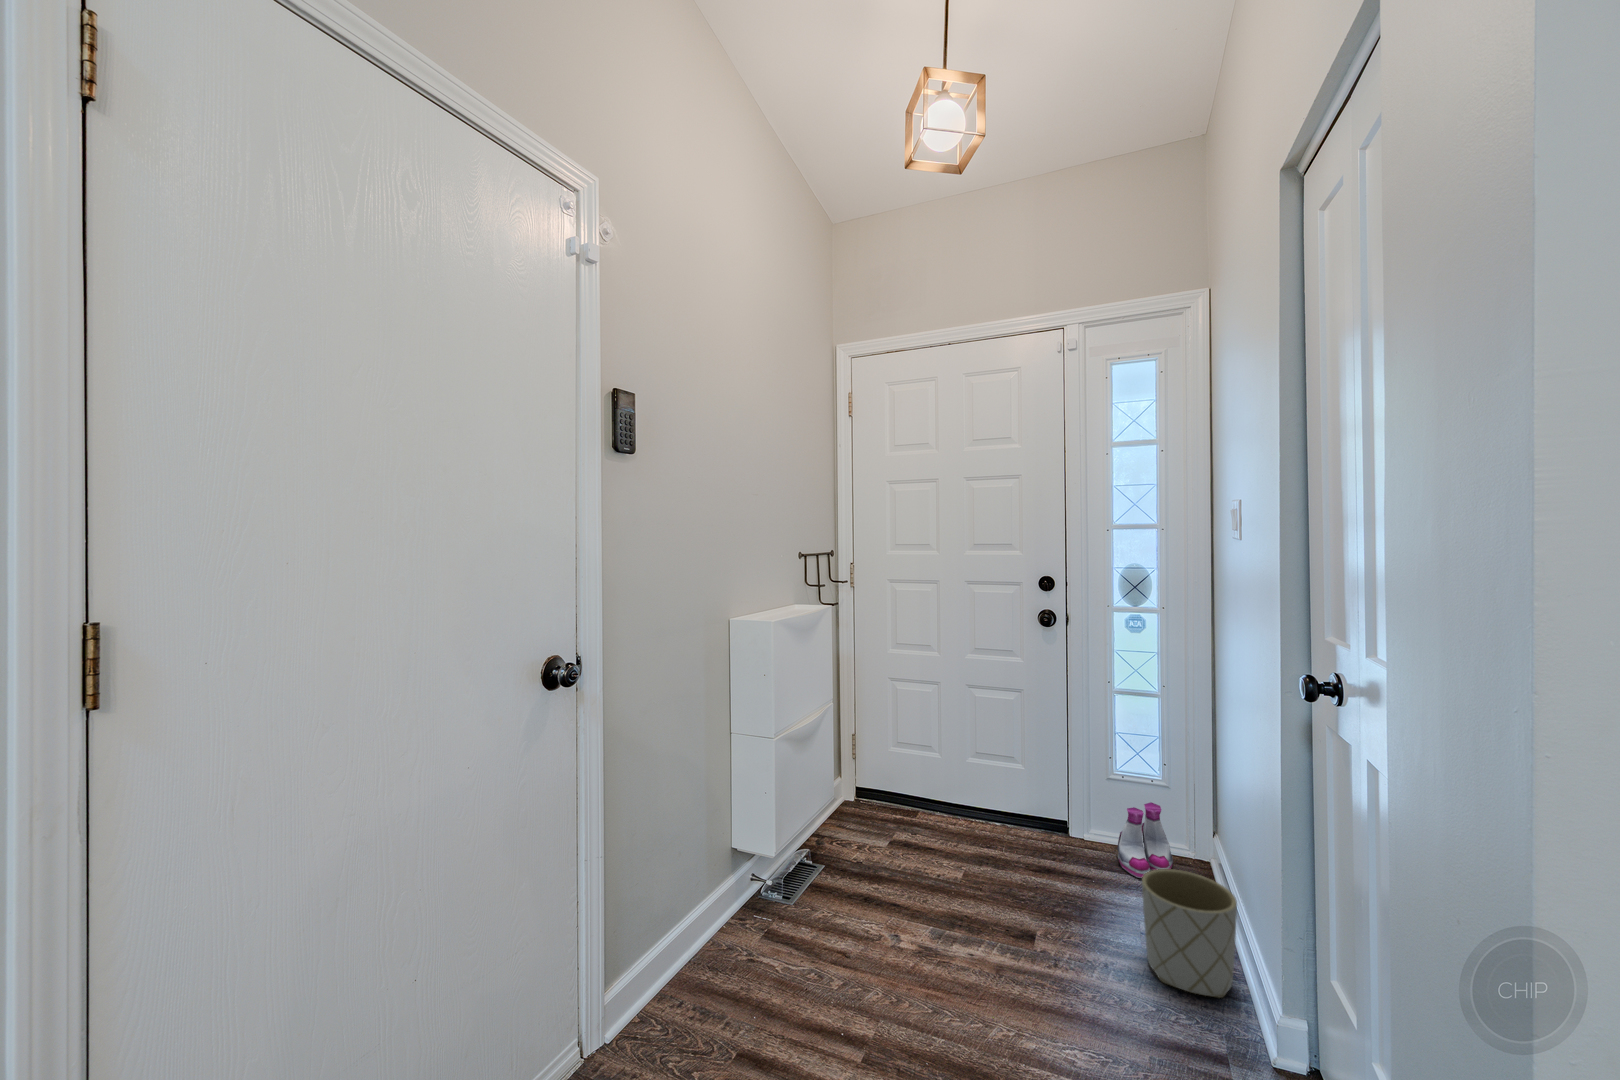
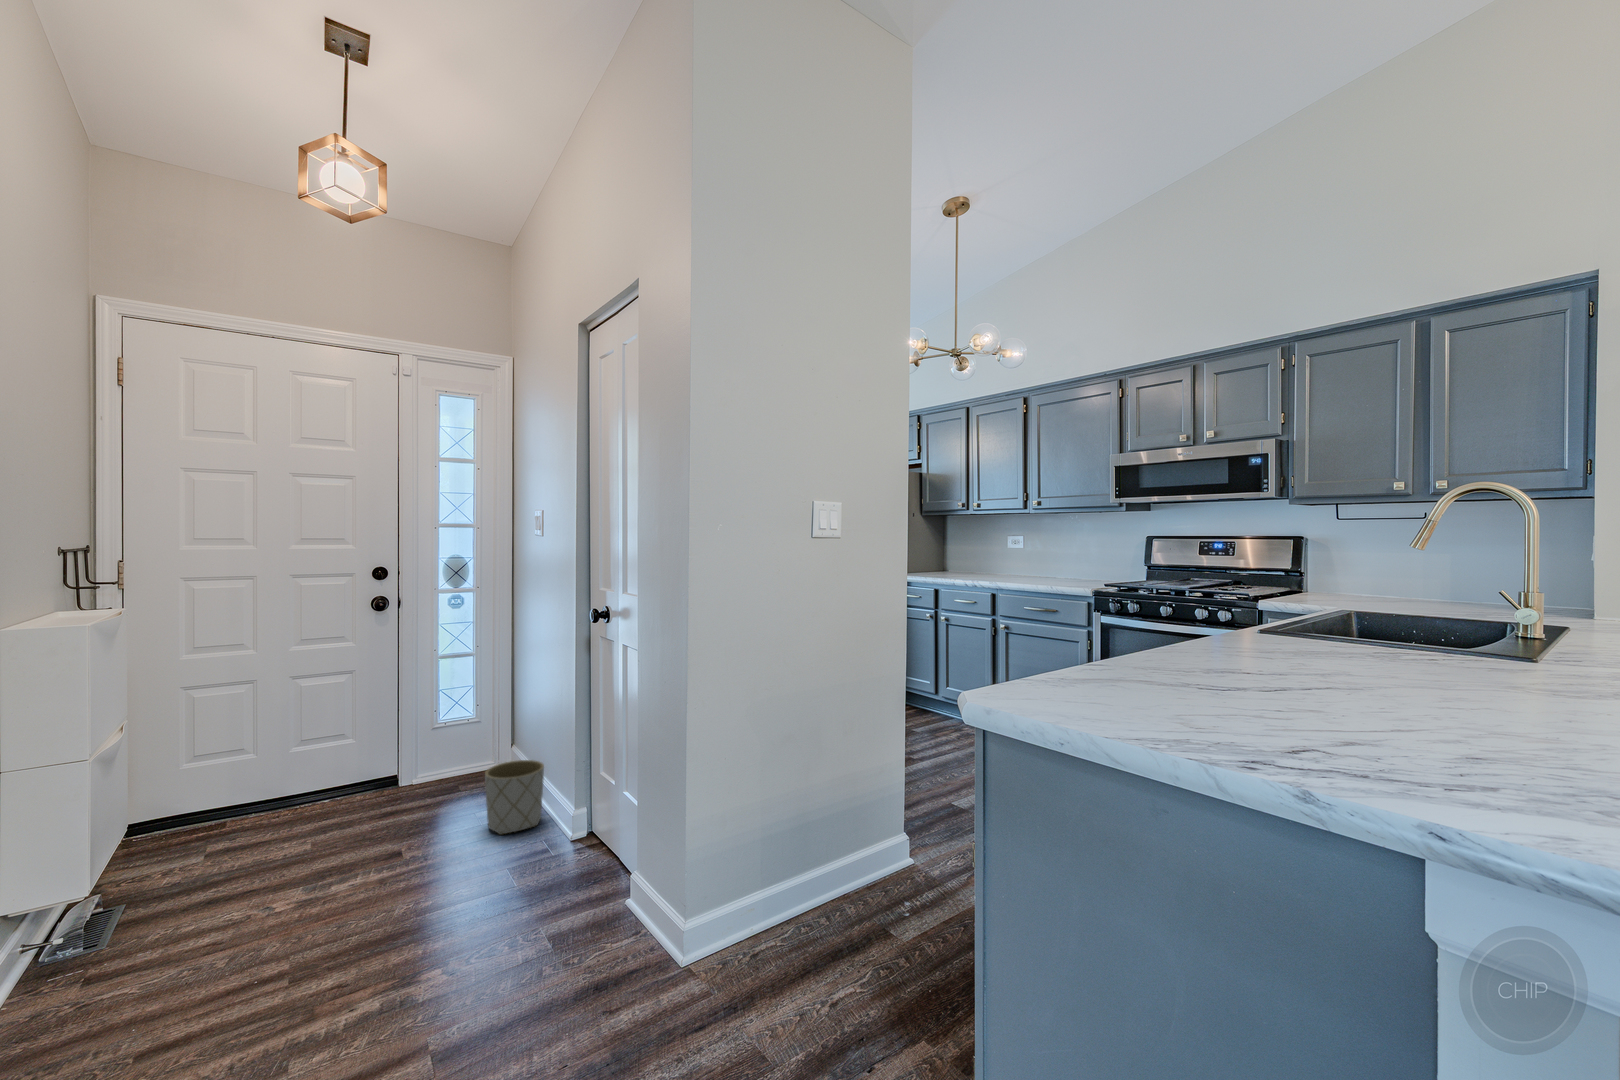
boots: present [1118,802,1173,878] -> none [445,736,487,792]

